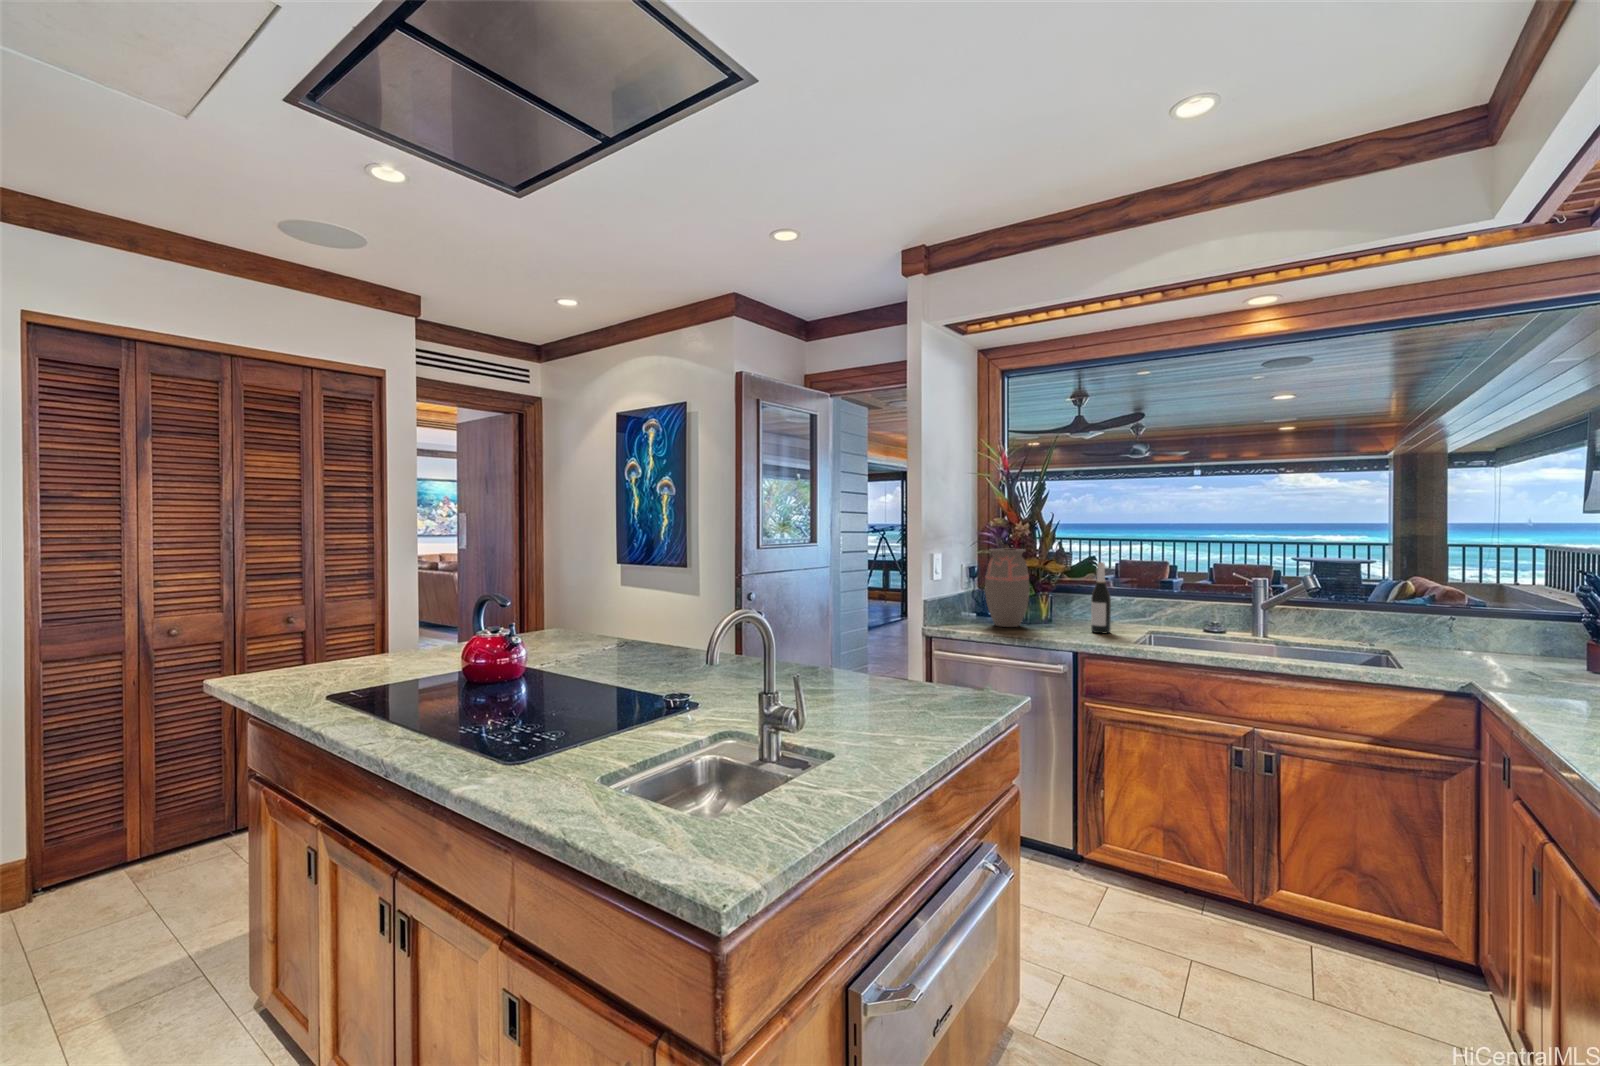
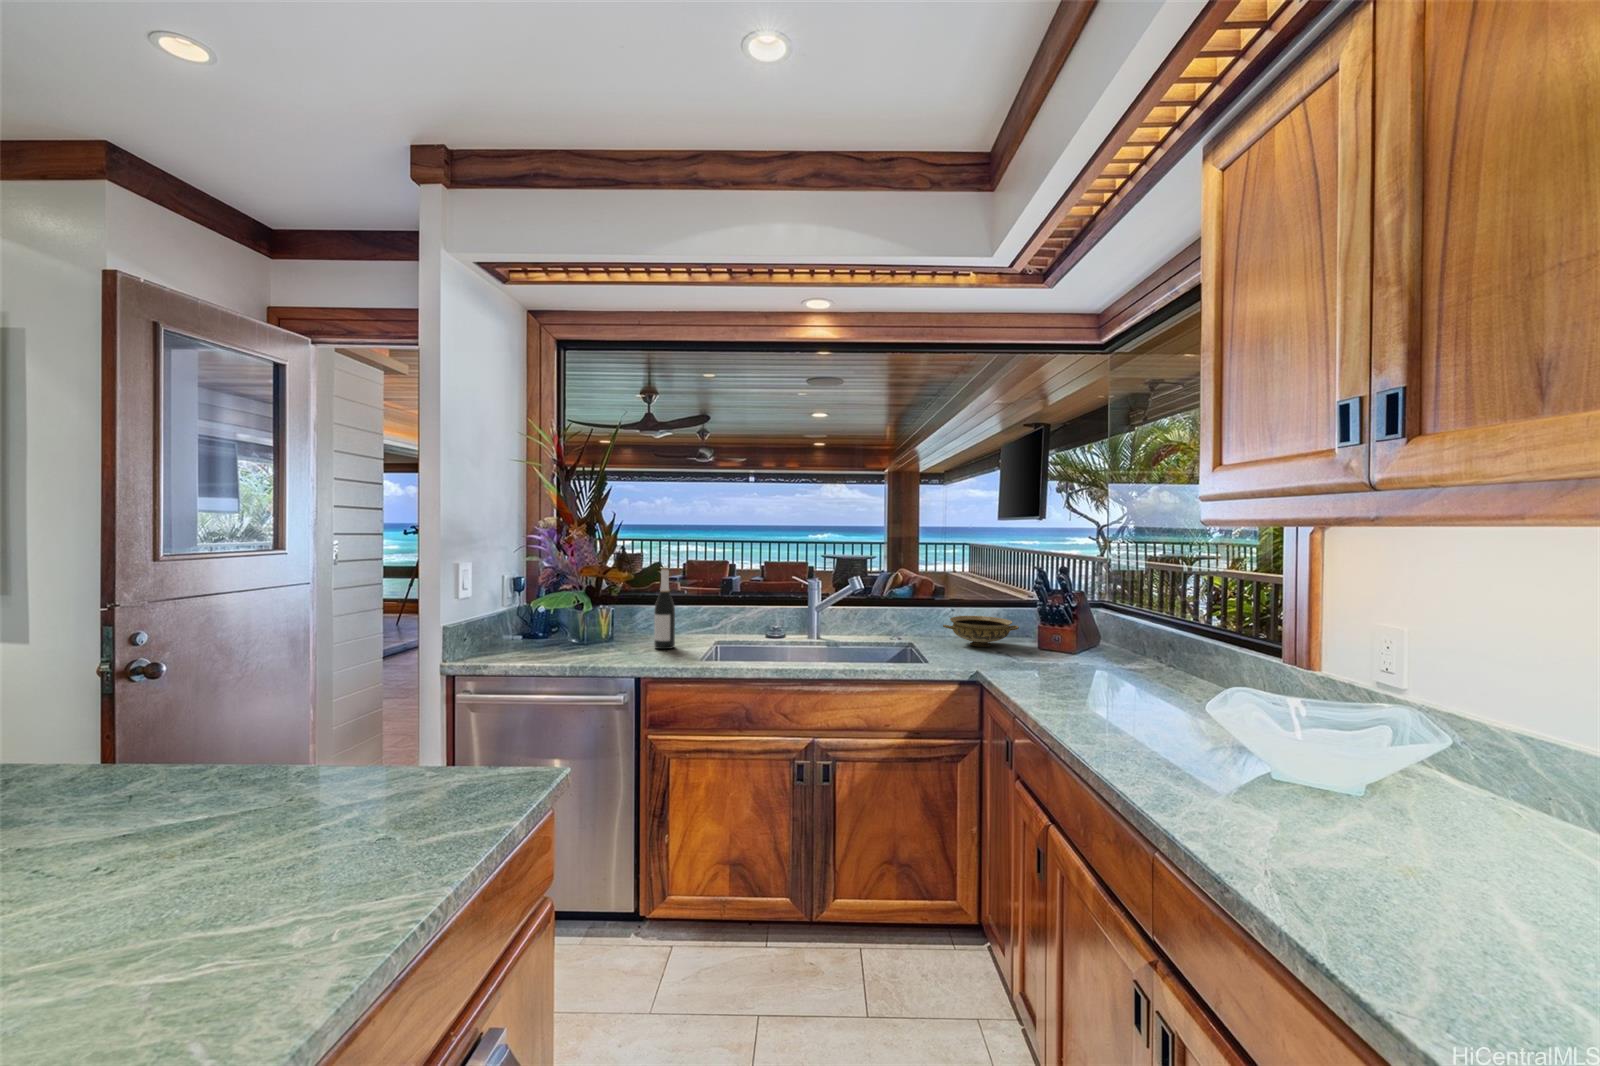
decorative vase: present [985,549,1029,627] -> none [530,555,584,651]
ceramic bowl: none [1432,625,1553,661] -> present [943,616,1019,647]

